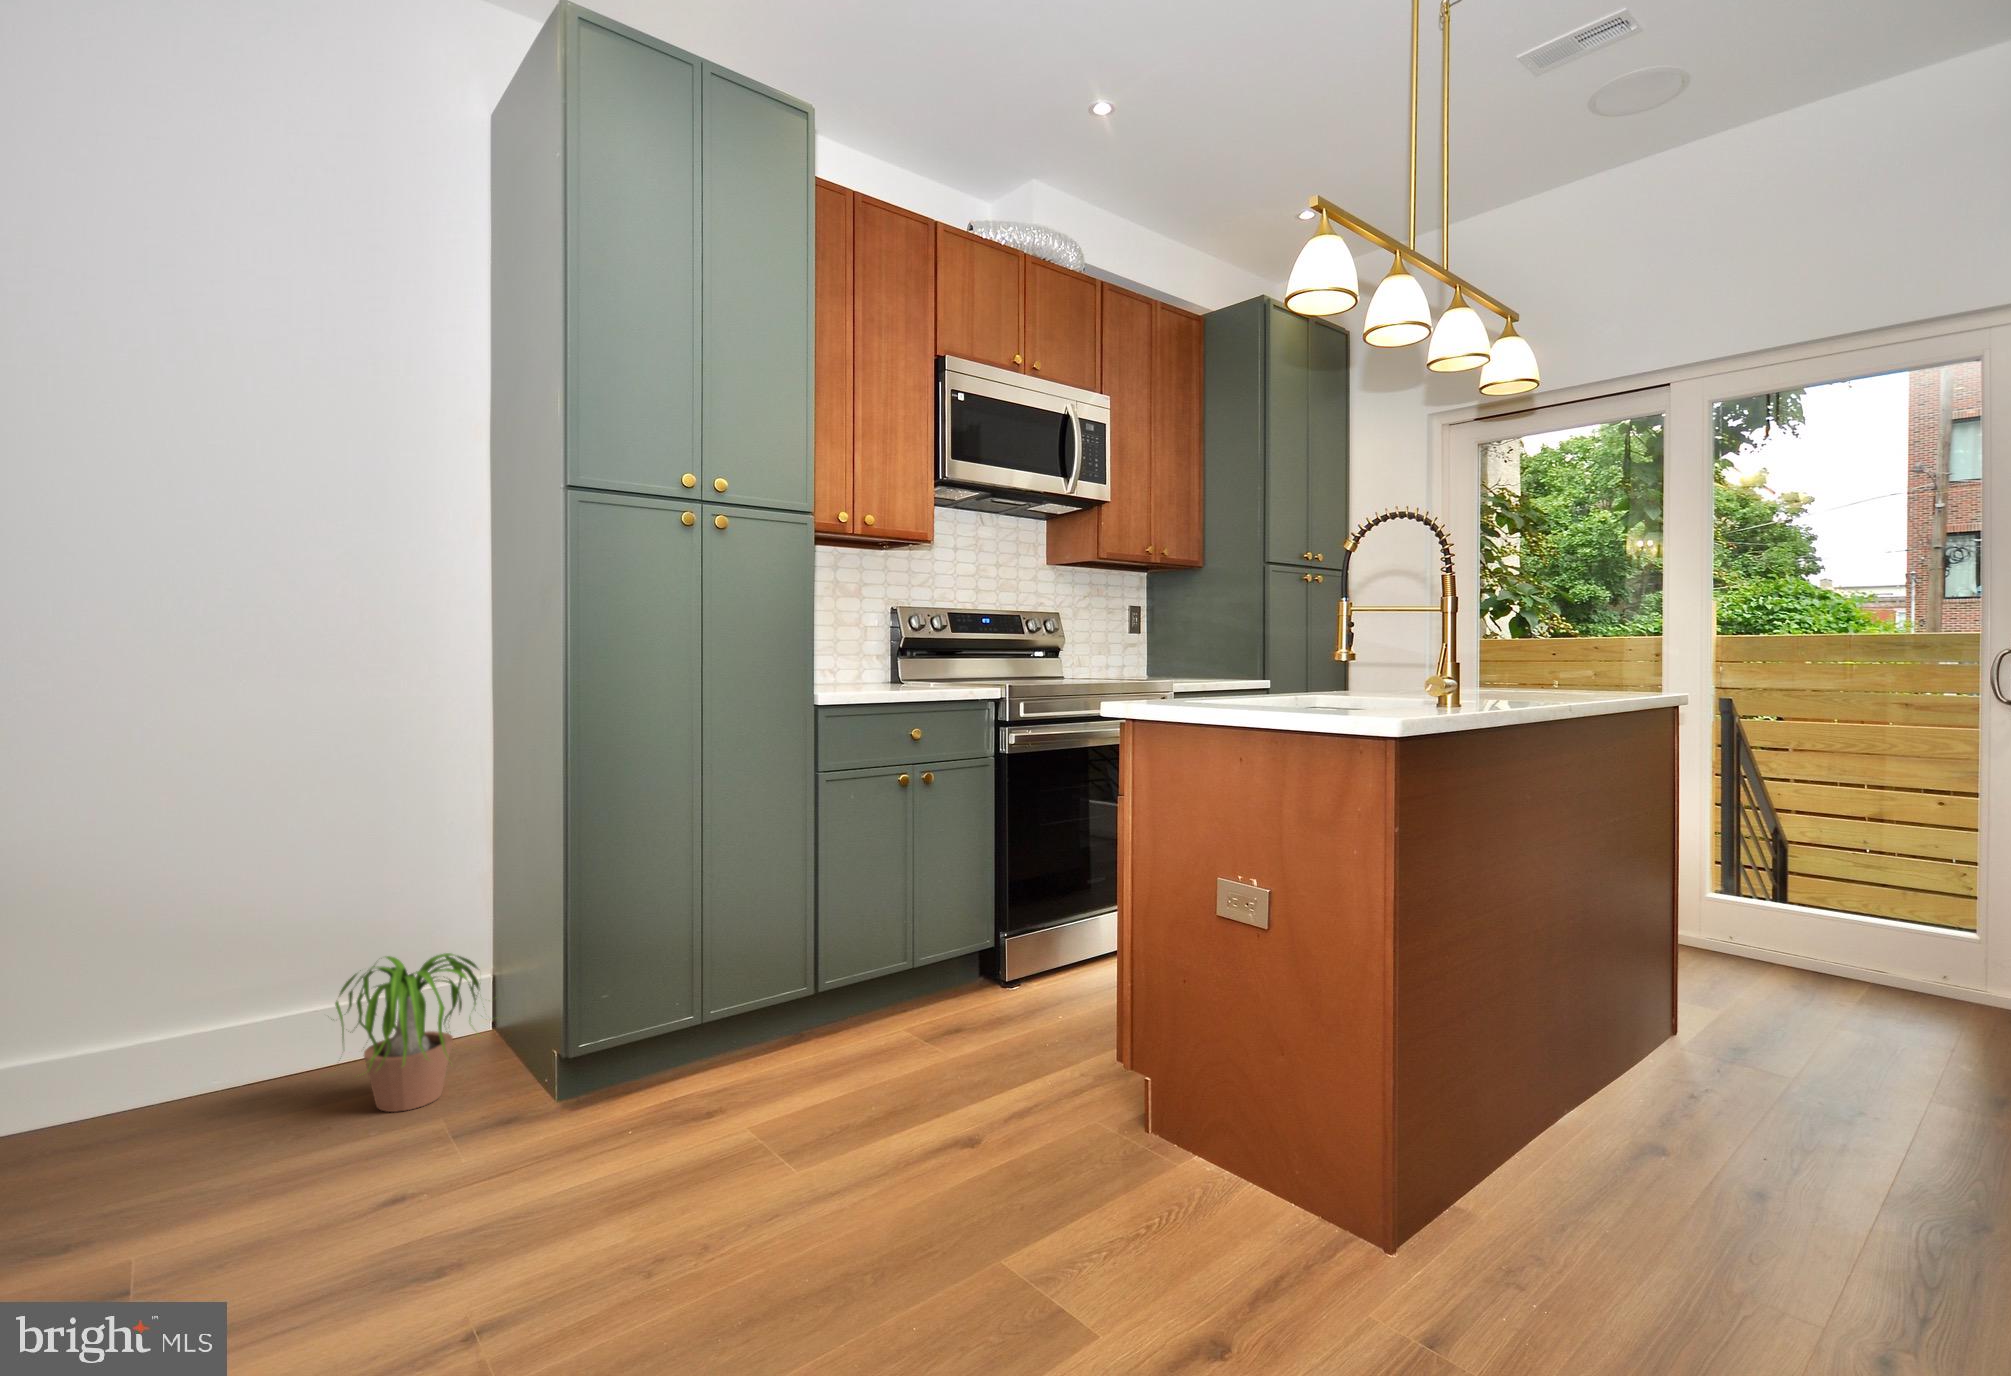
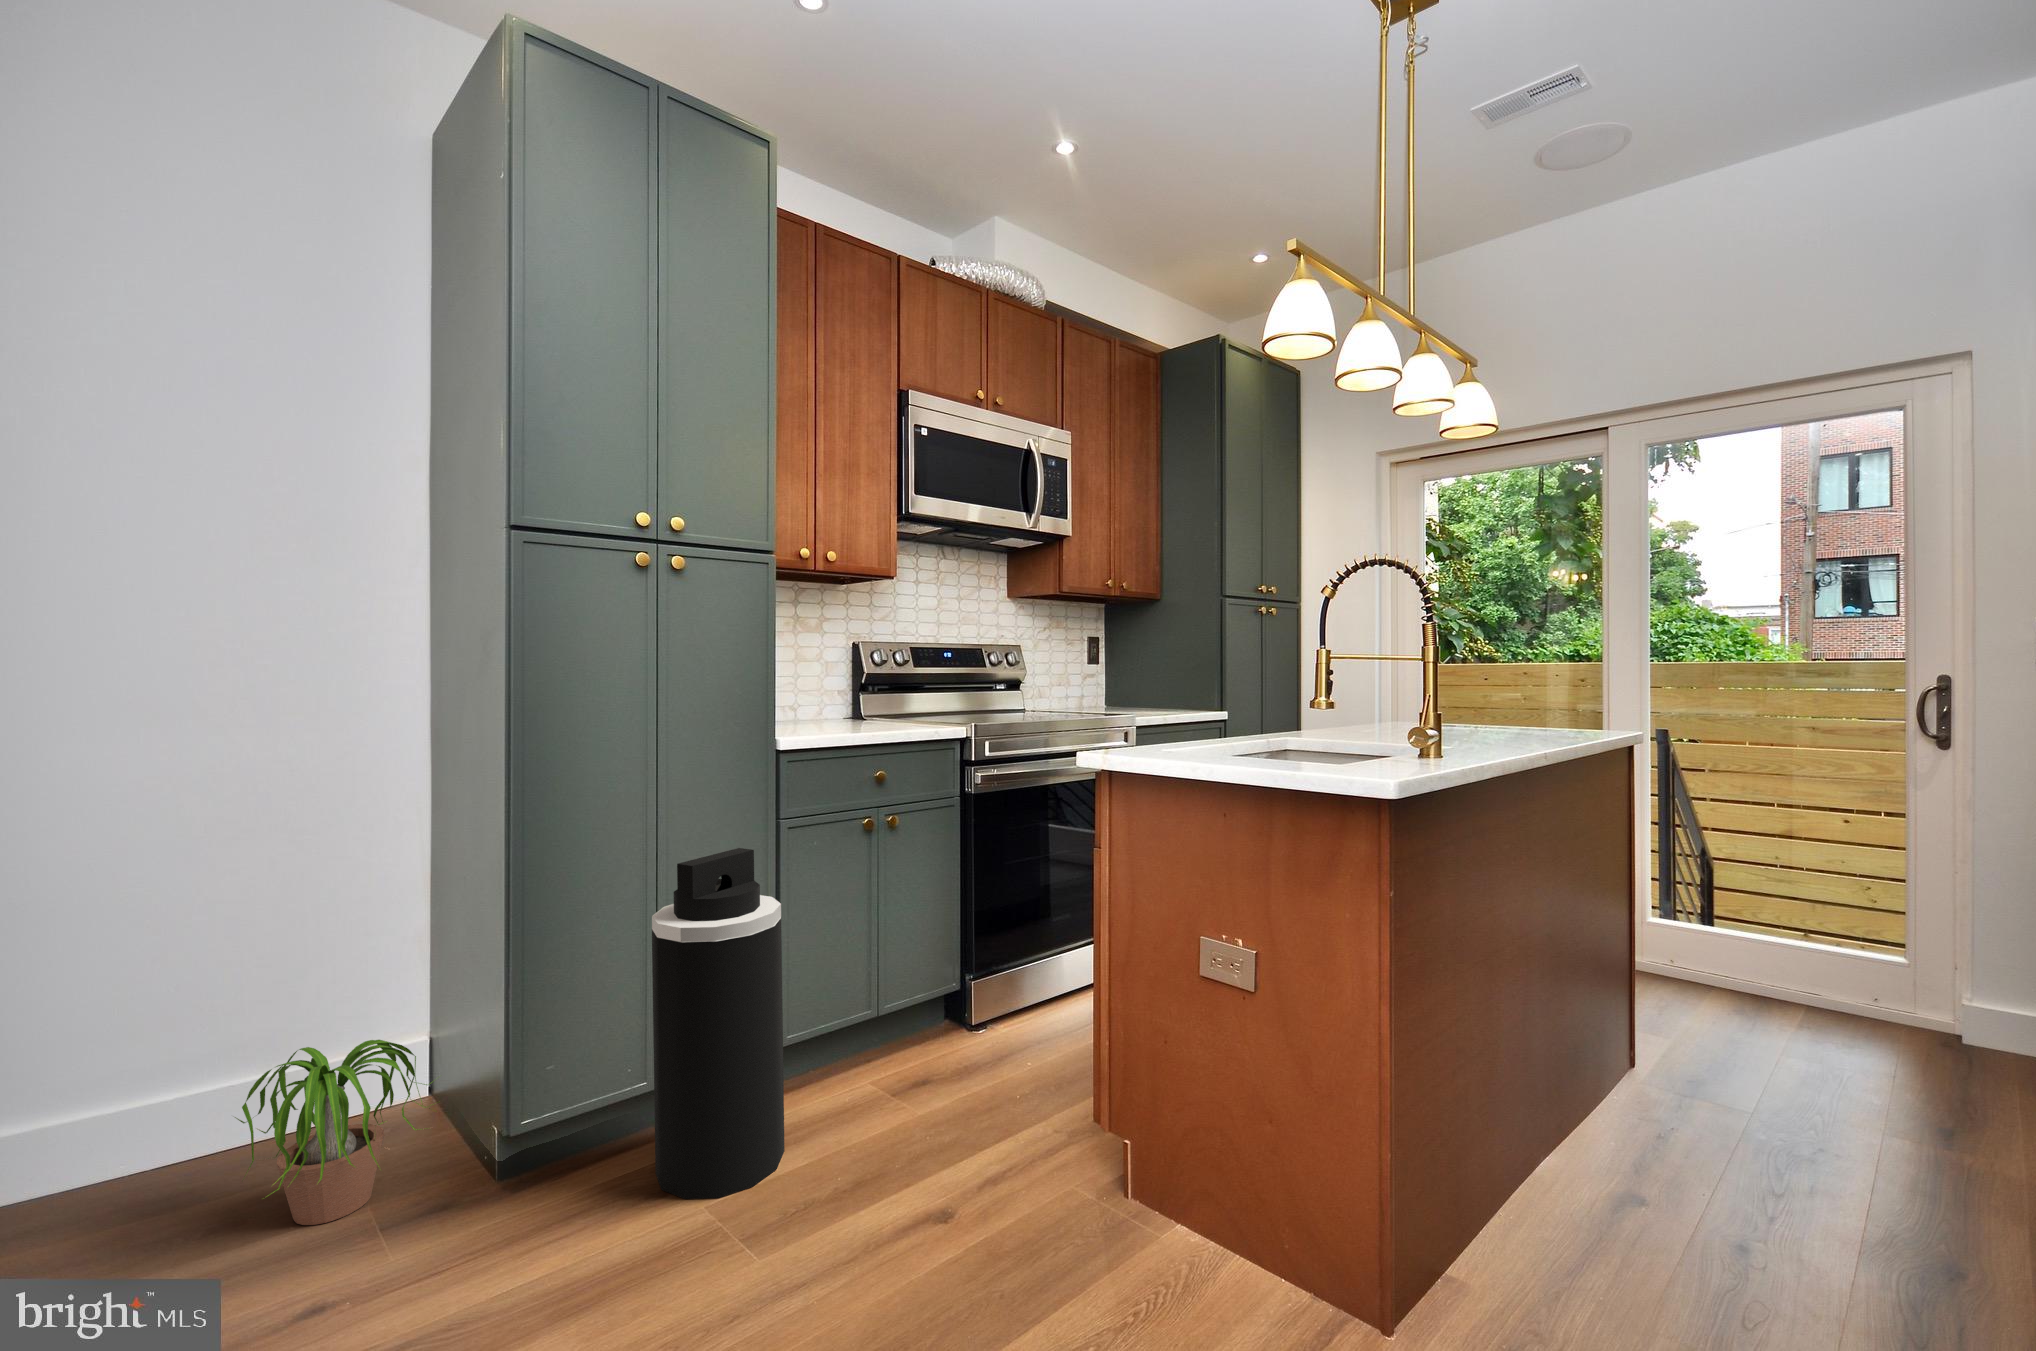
trash can: none [693,791,813,1110] -> present [652,848,785,1199]

